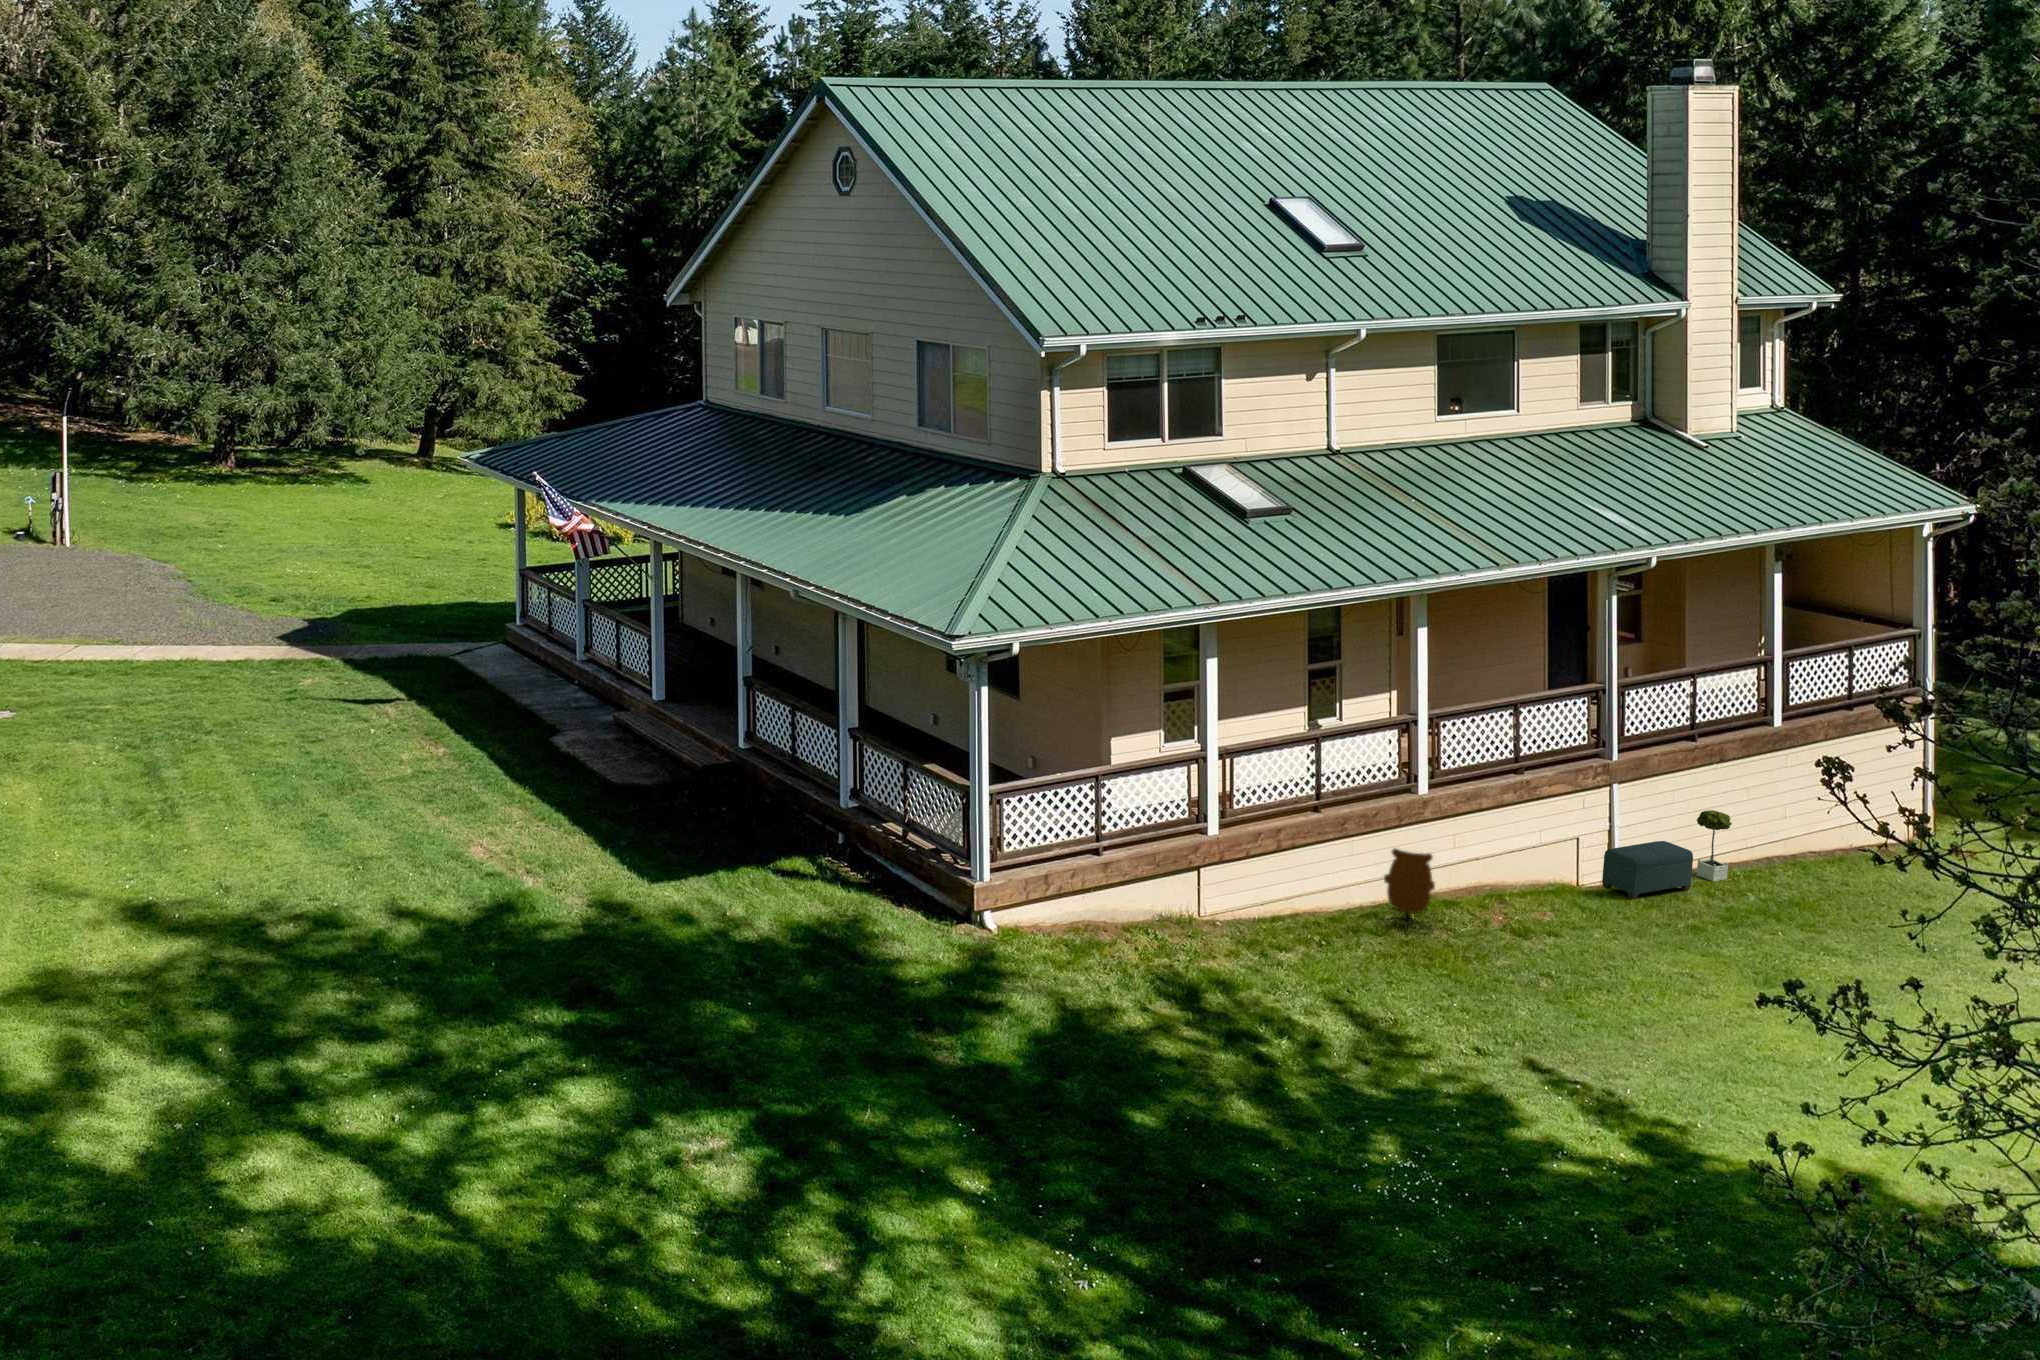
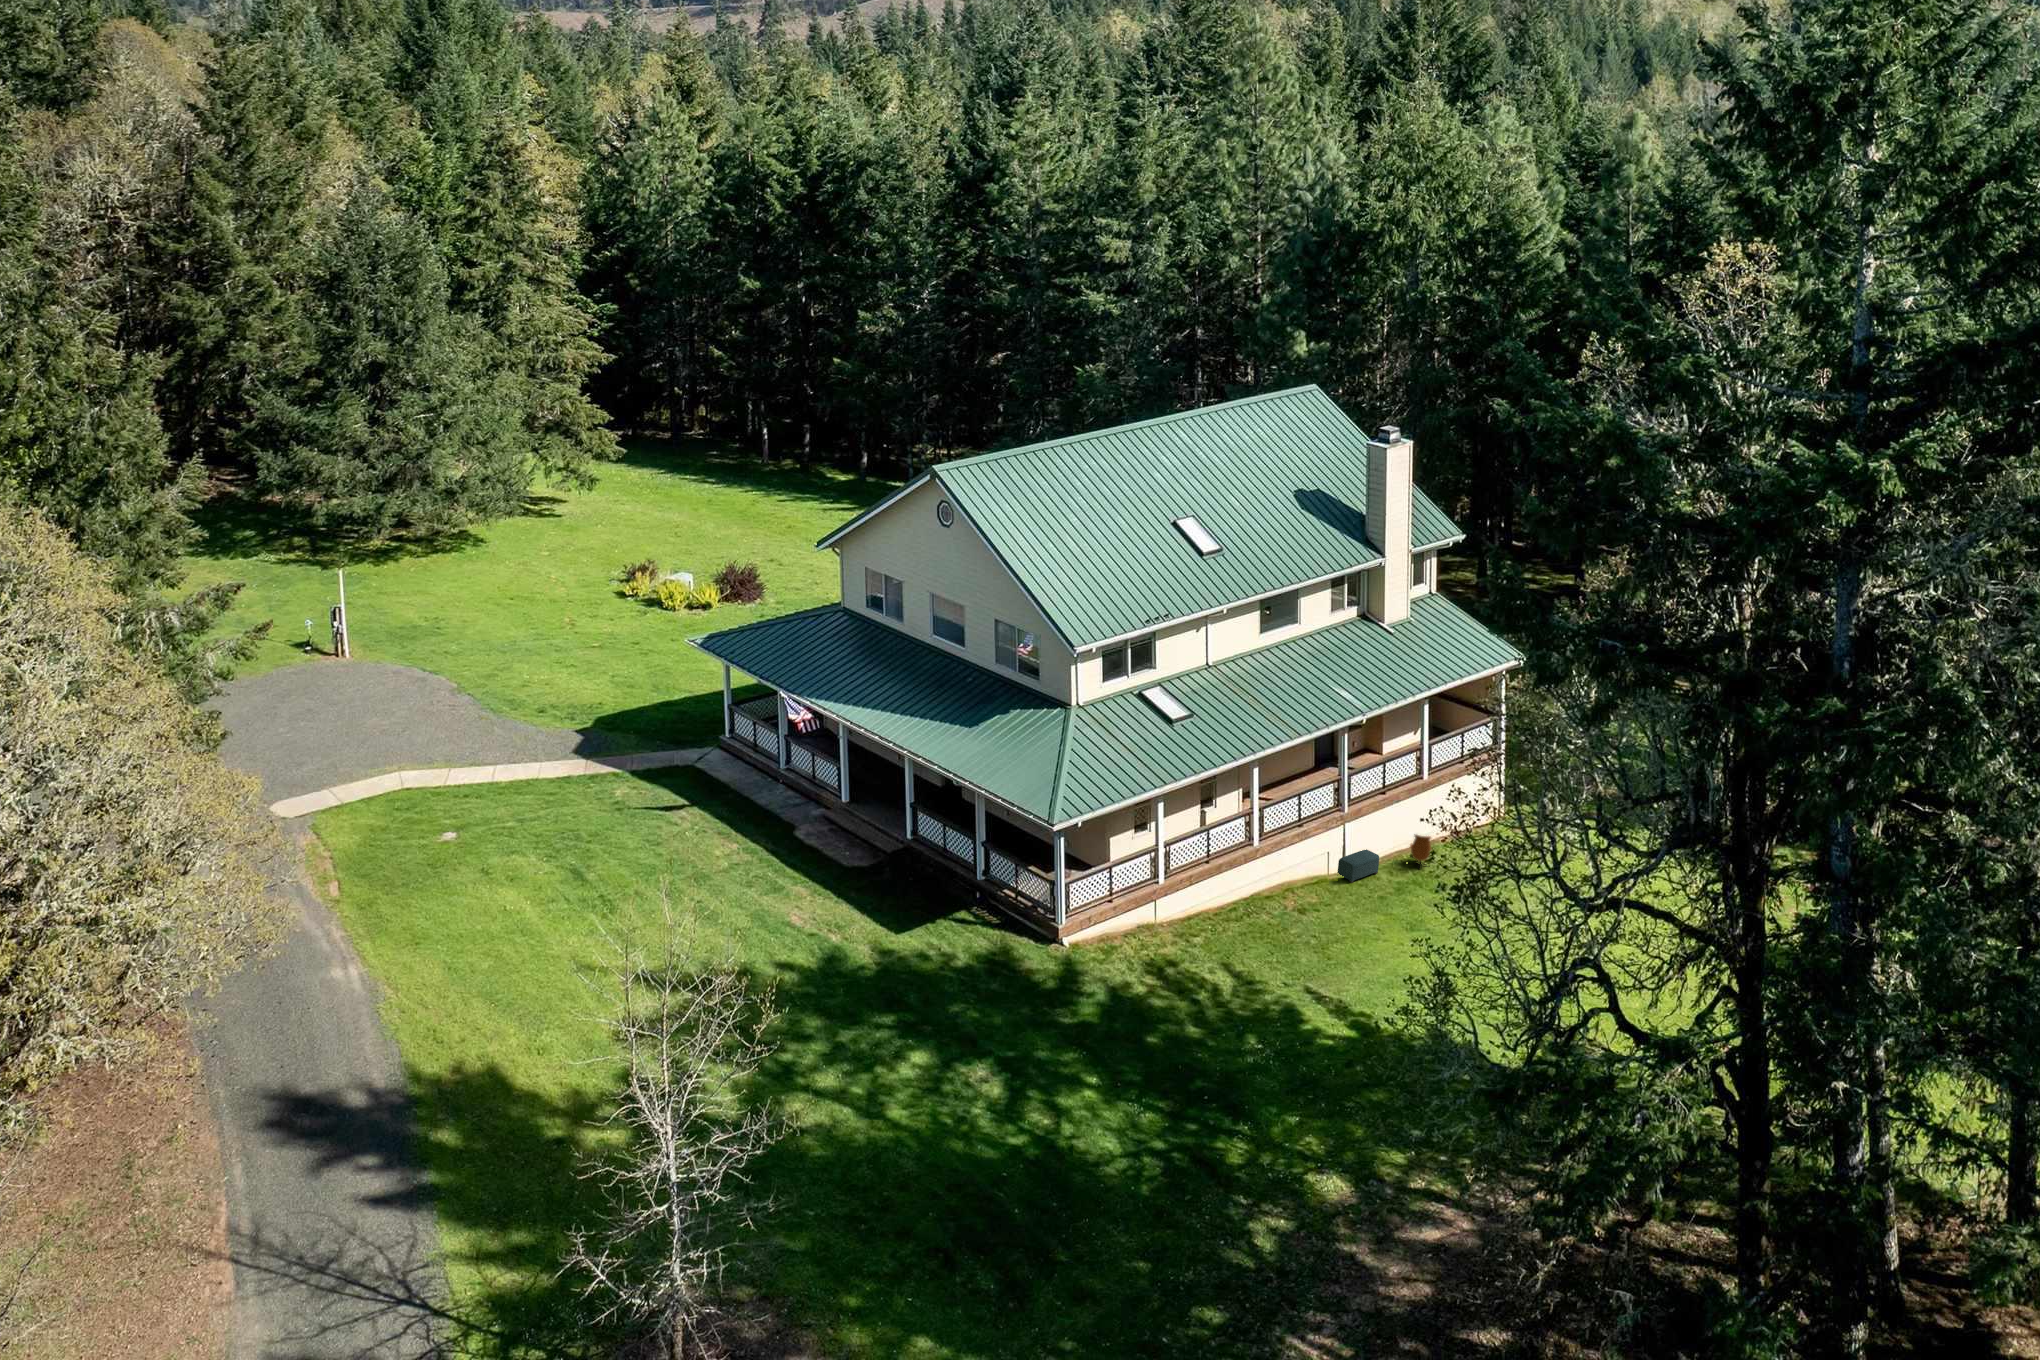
potted tree: present [1697,810,1732,882] -> none [1381,831,1398,867]
lounge chair: present [1384,849,1435,932] -> present [1410,834,1431,866]

